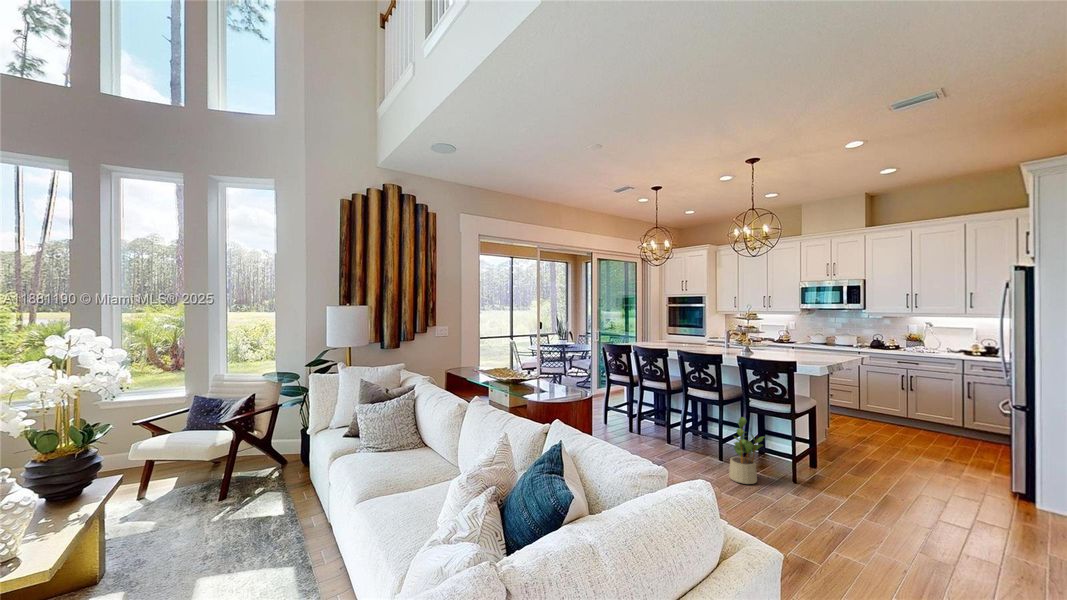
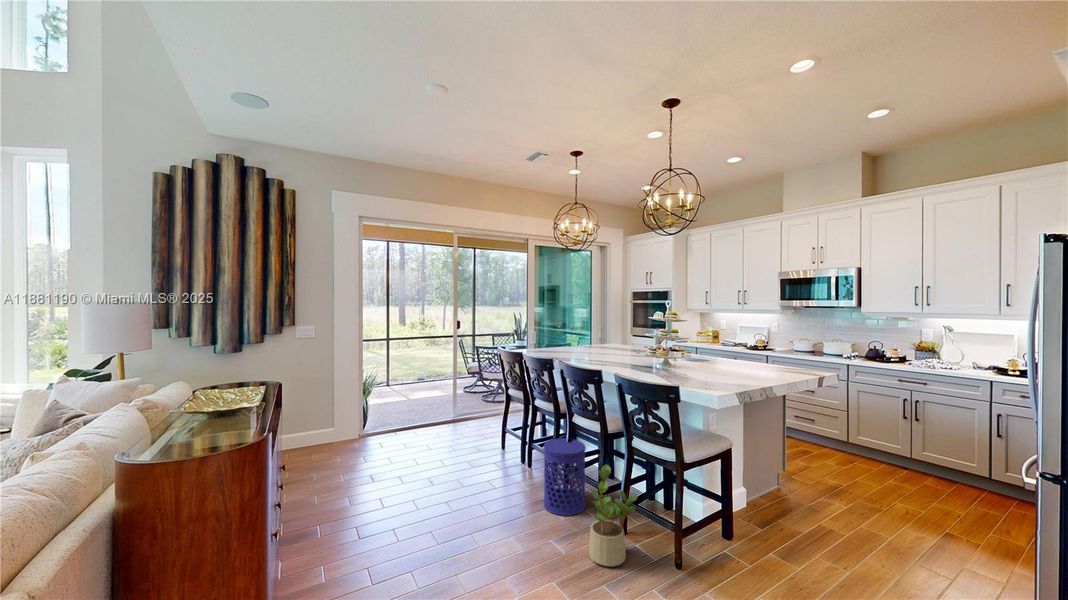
waste bin: none [671,408,704,461] -> present [544,438,586,516]

